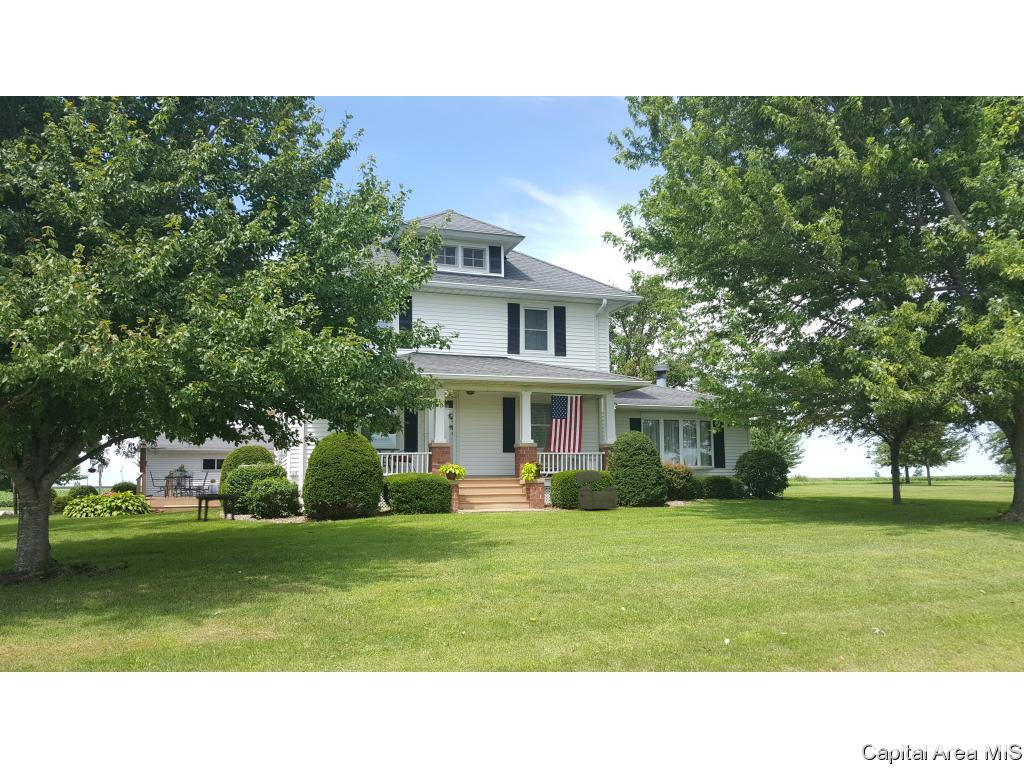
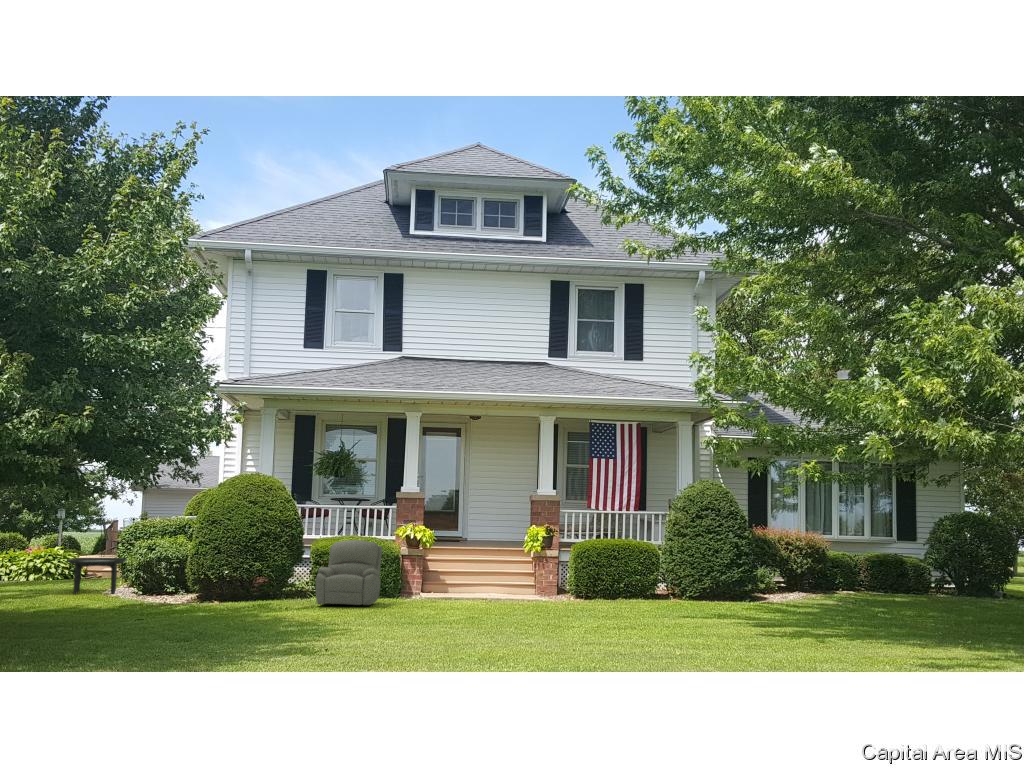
chair: present [575,471,618,510] -> present [316,540,382,607]

